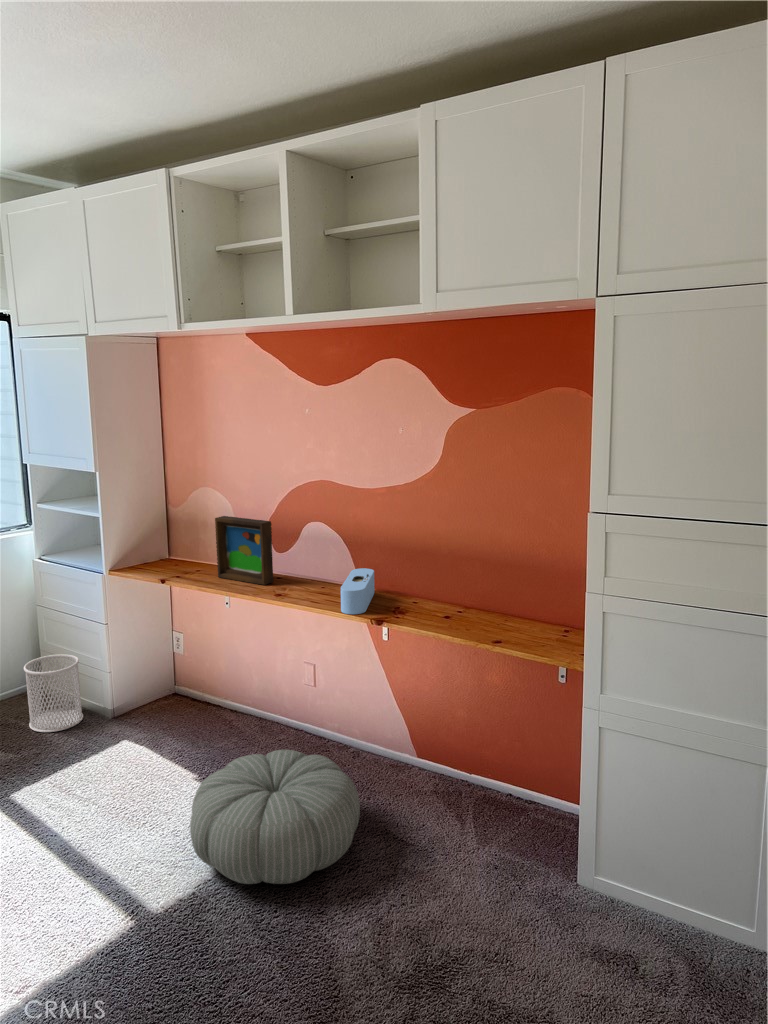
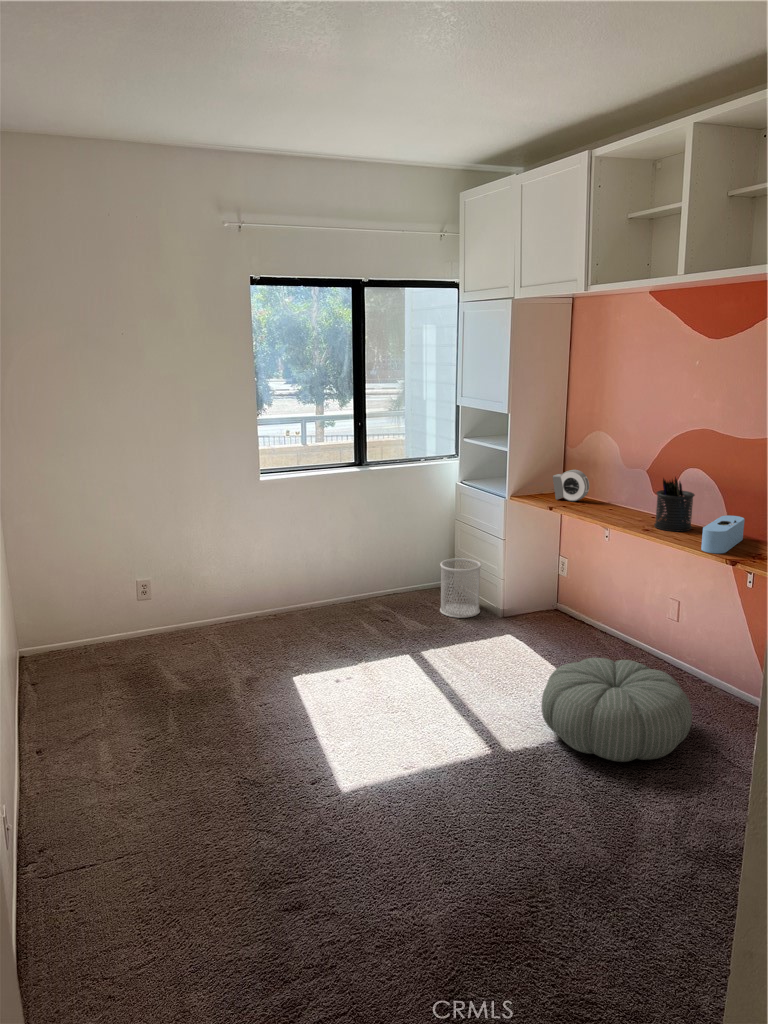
picture frame: present [215,516,273,585] -> none [599,457,651,521]
alarm clock: none [158,533,202,570] -> present [553,470,589,501]
pen holder: none [282,533,322,593] -> present [654,477,695,531]

